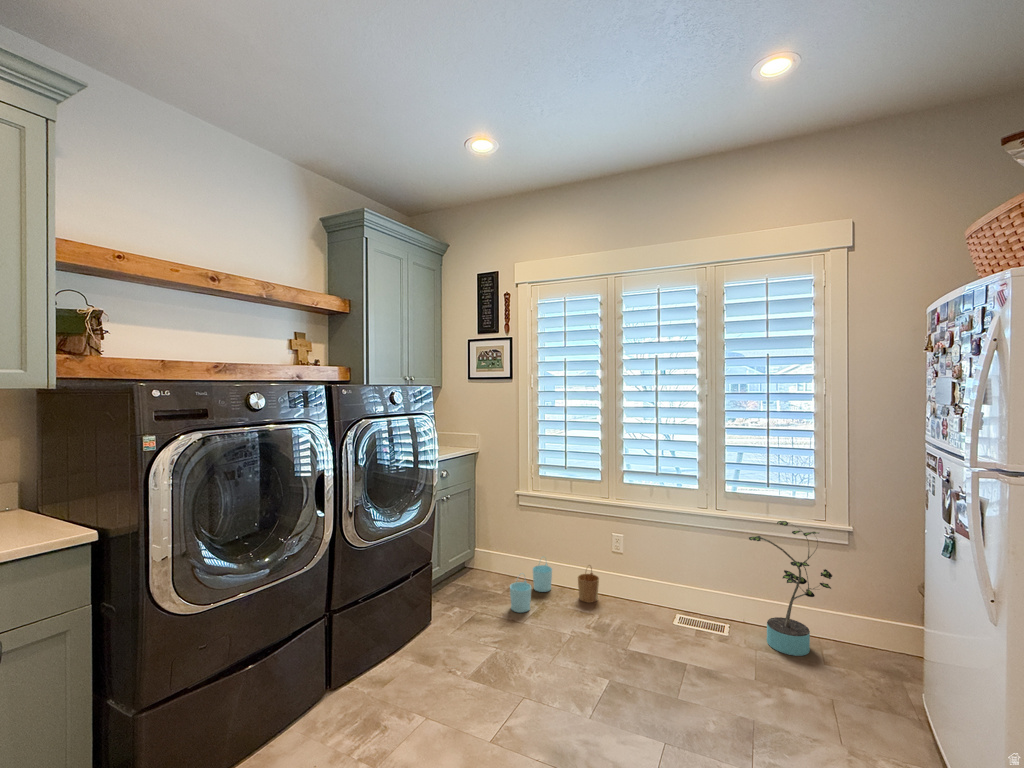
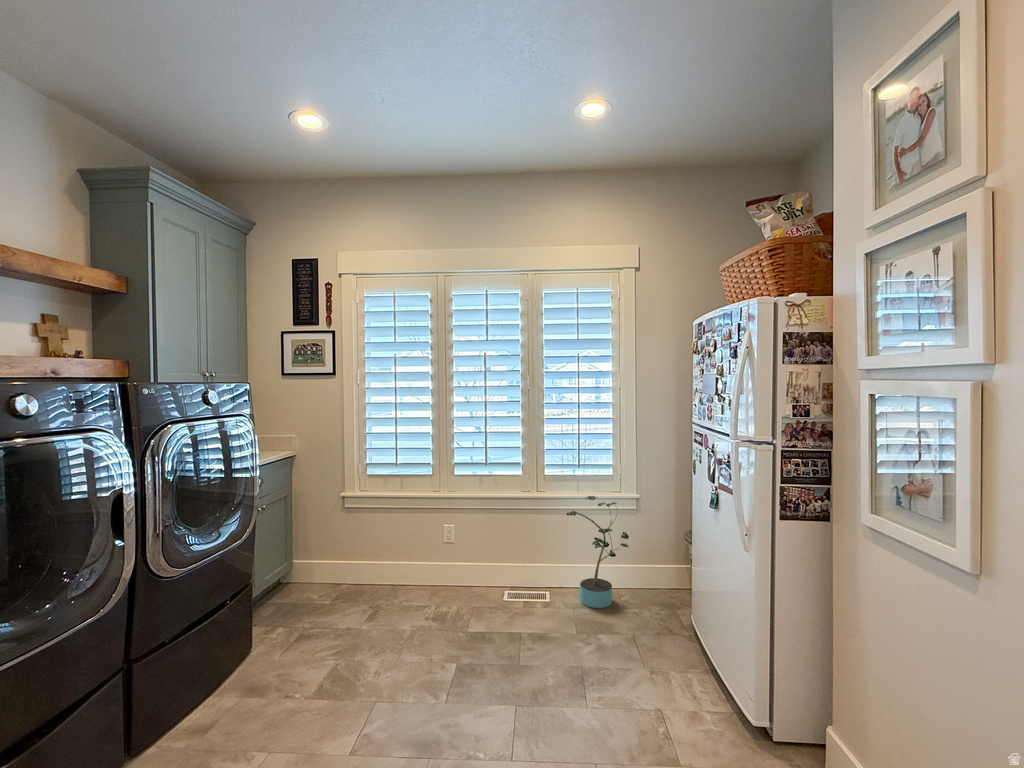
bucket: present [510,563,599,613] -> none [340,558,431,620]

